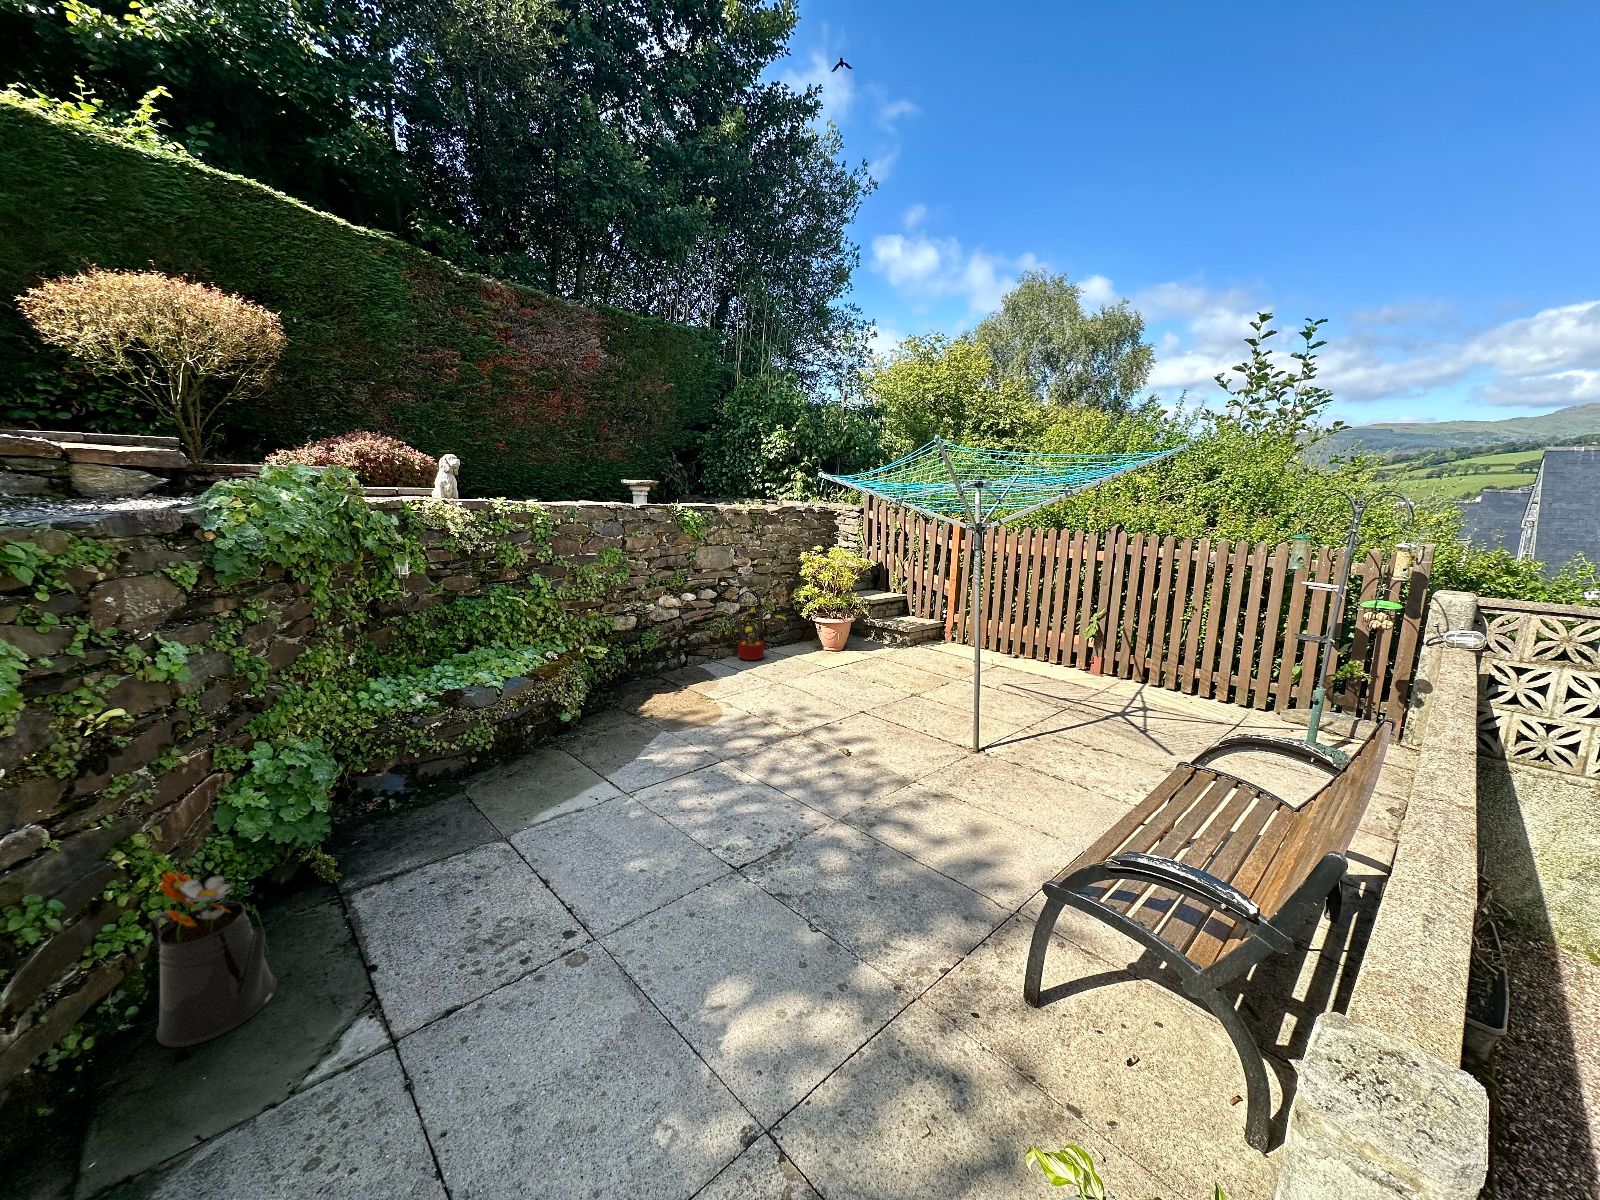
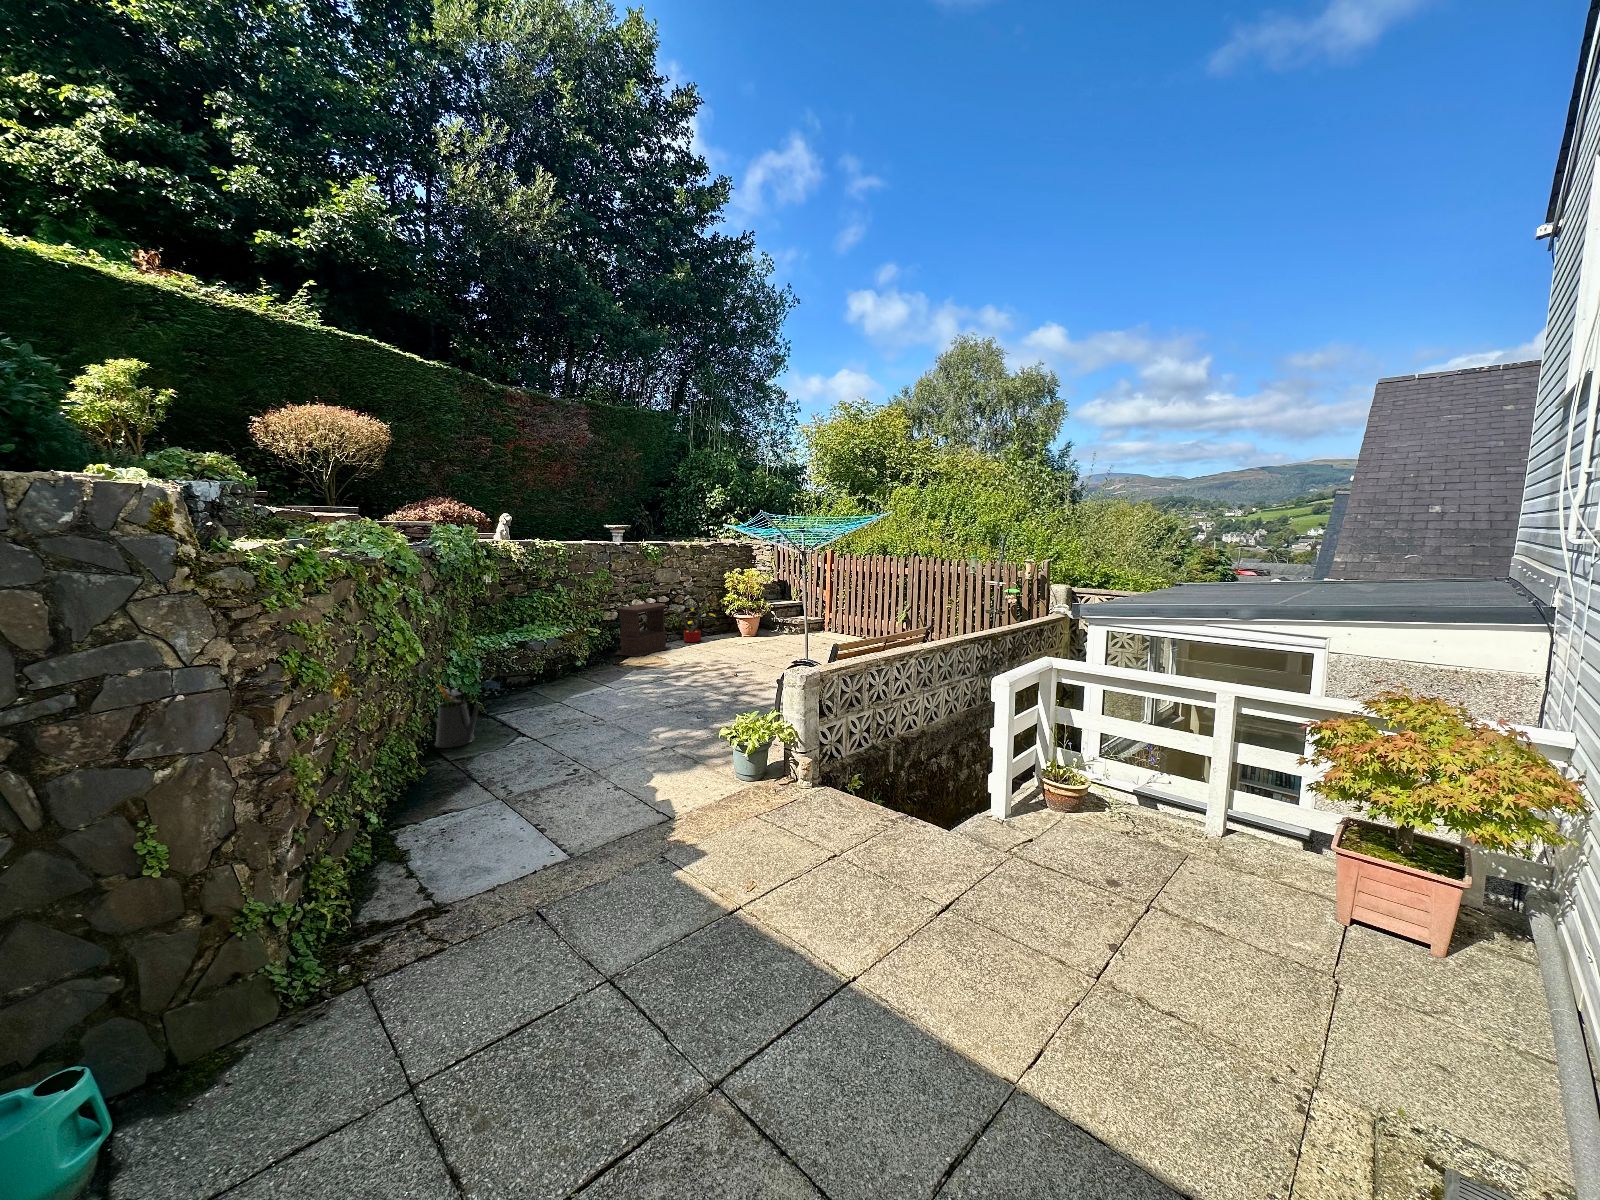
side table: none [634,601,720,693] -> present [615,603,671,657]

